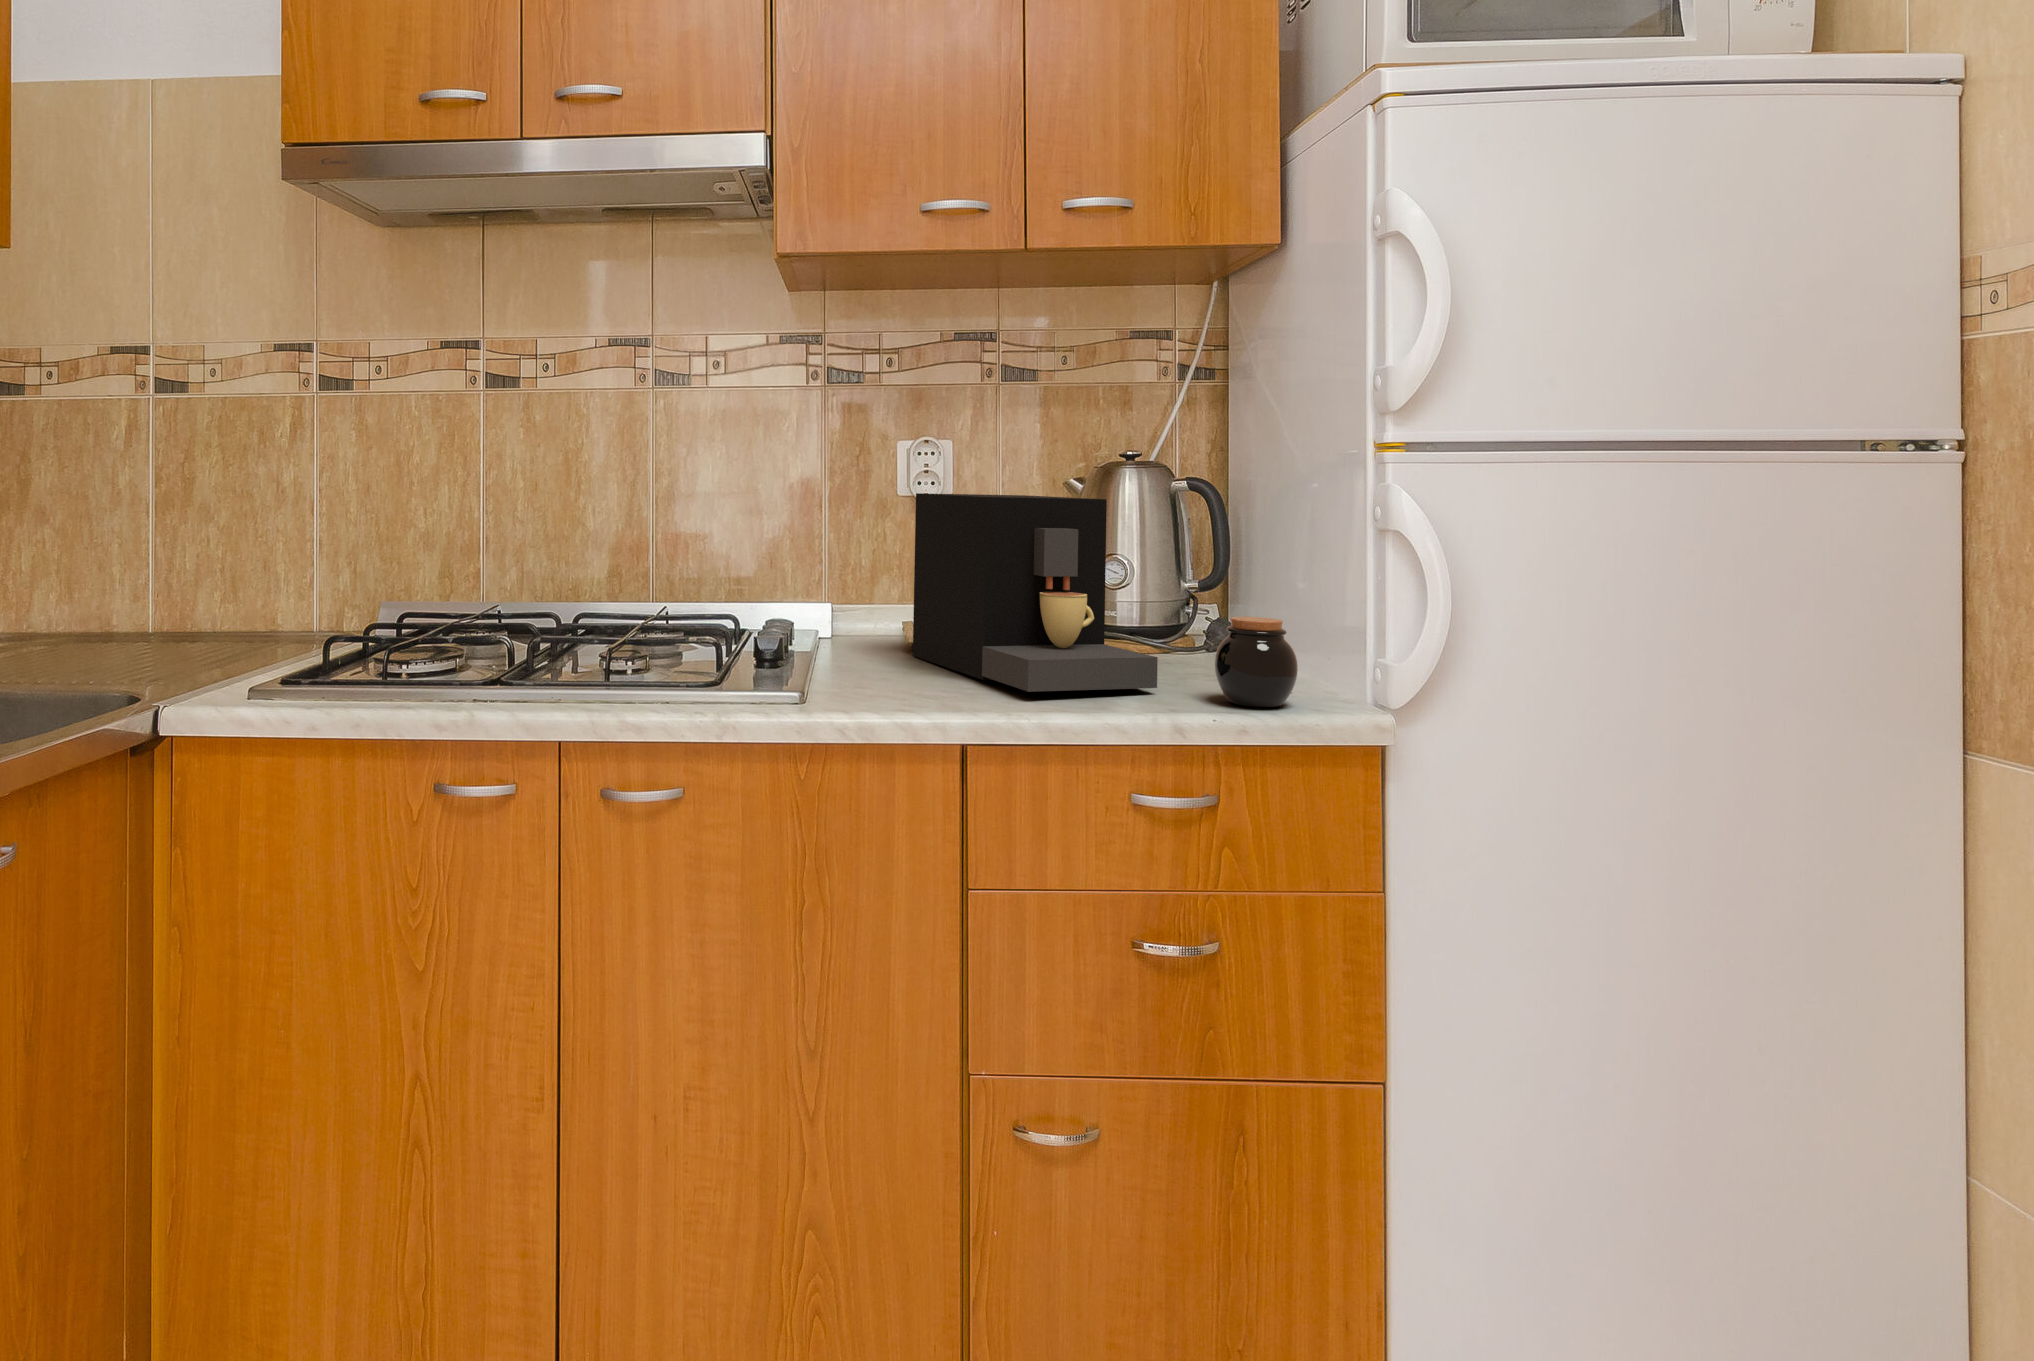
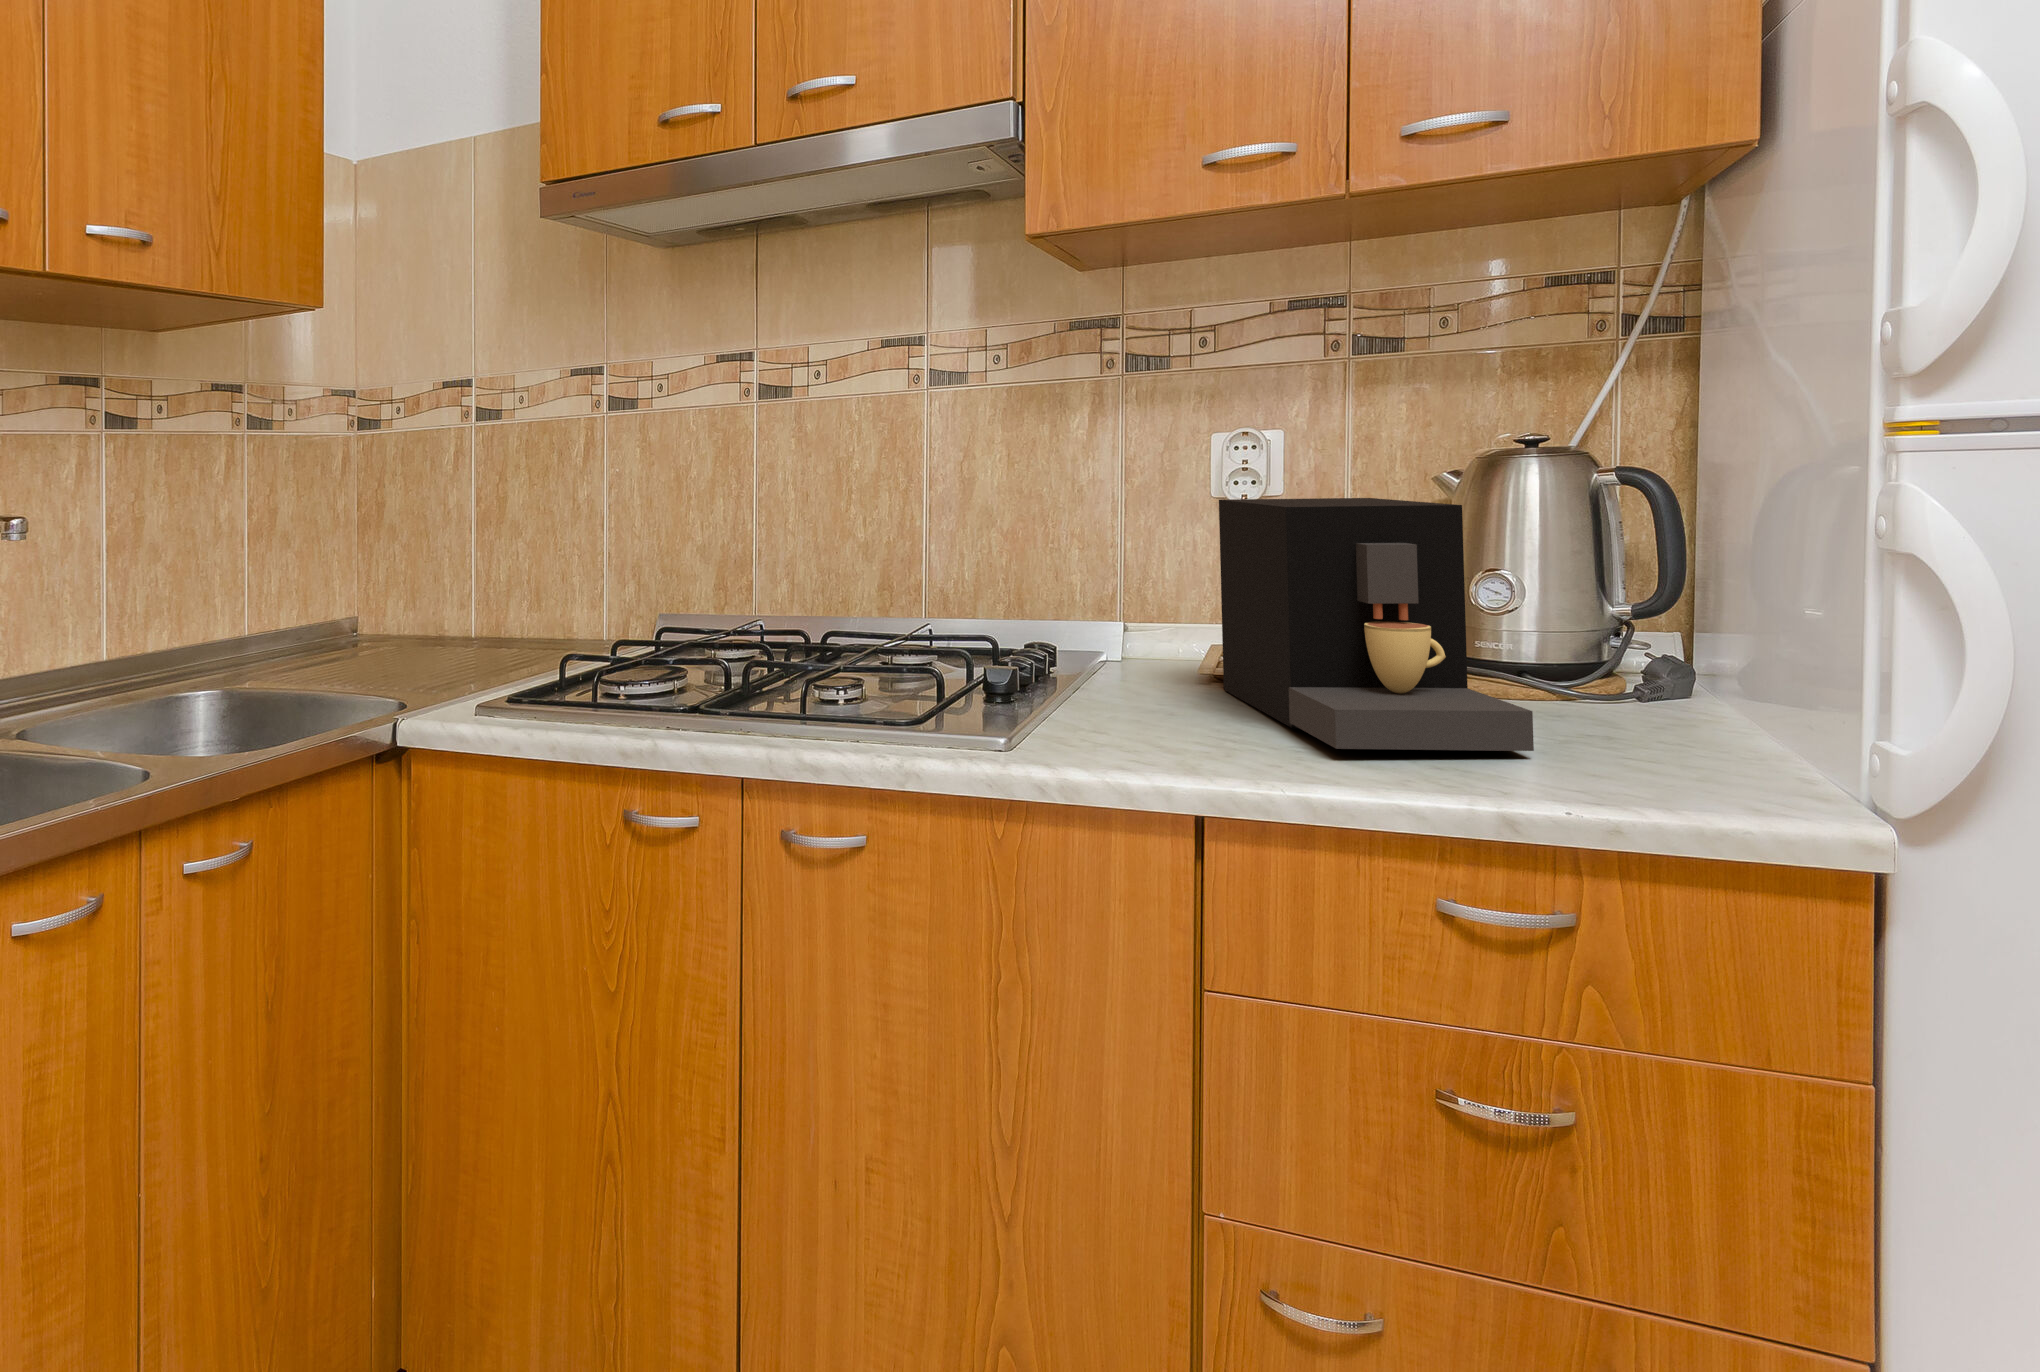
jar: present [1215,617,1298,707] -> none [1616,663,1750,789]

